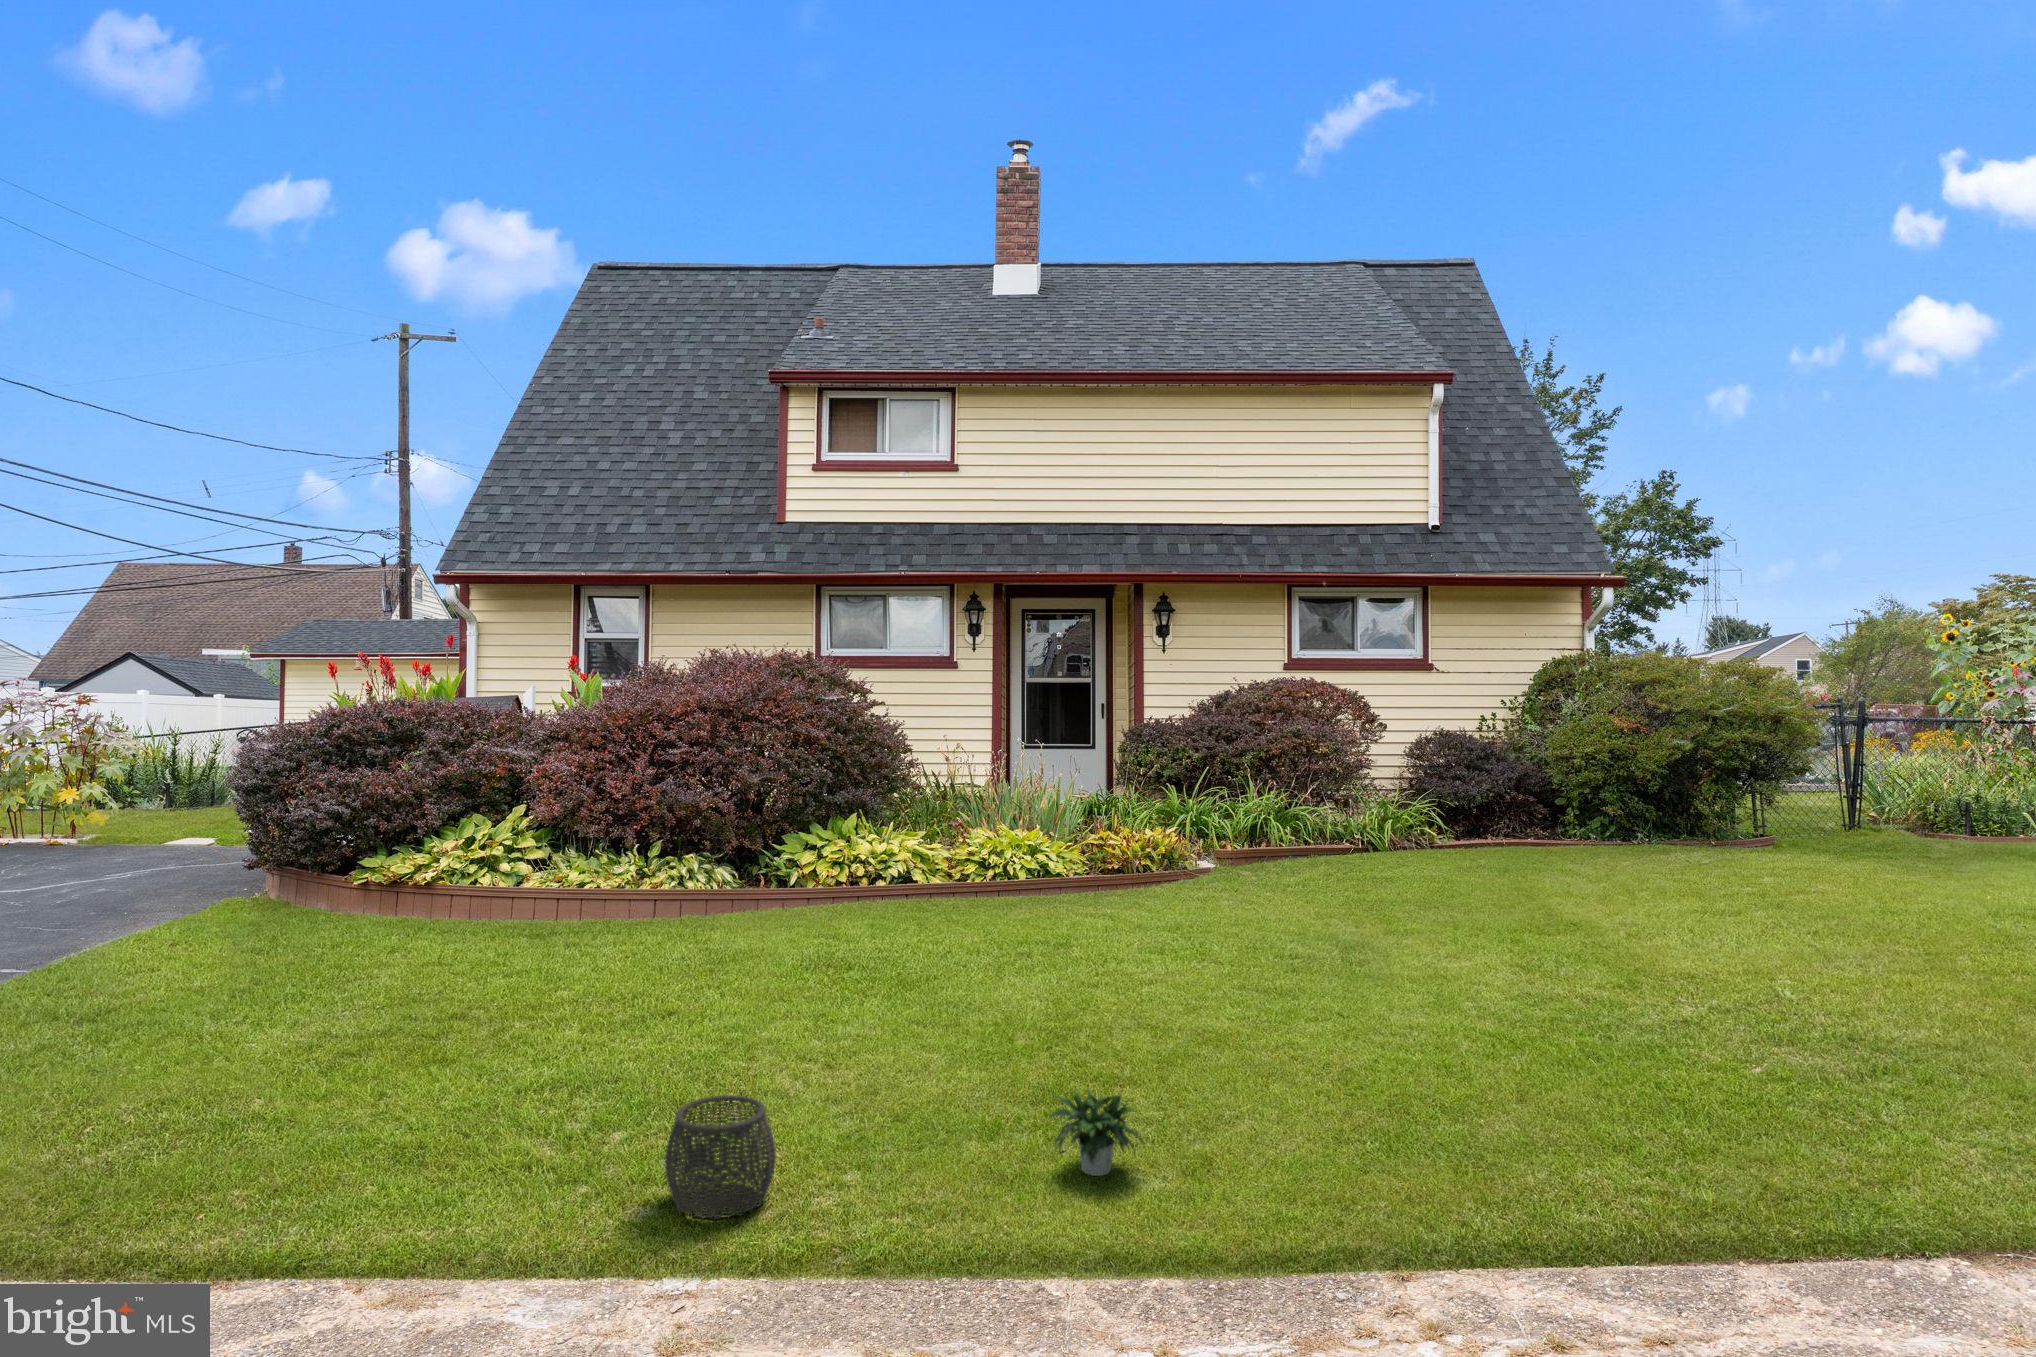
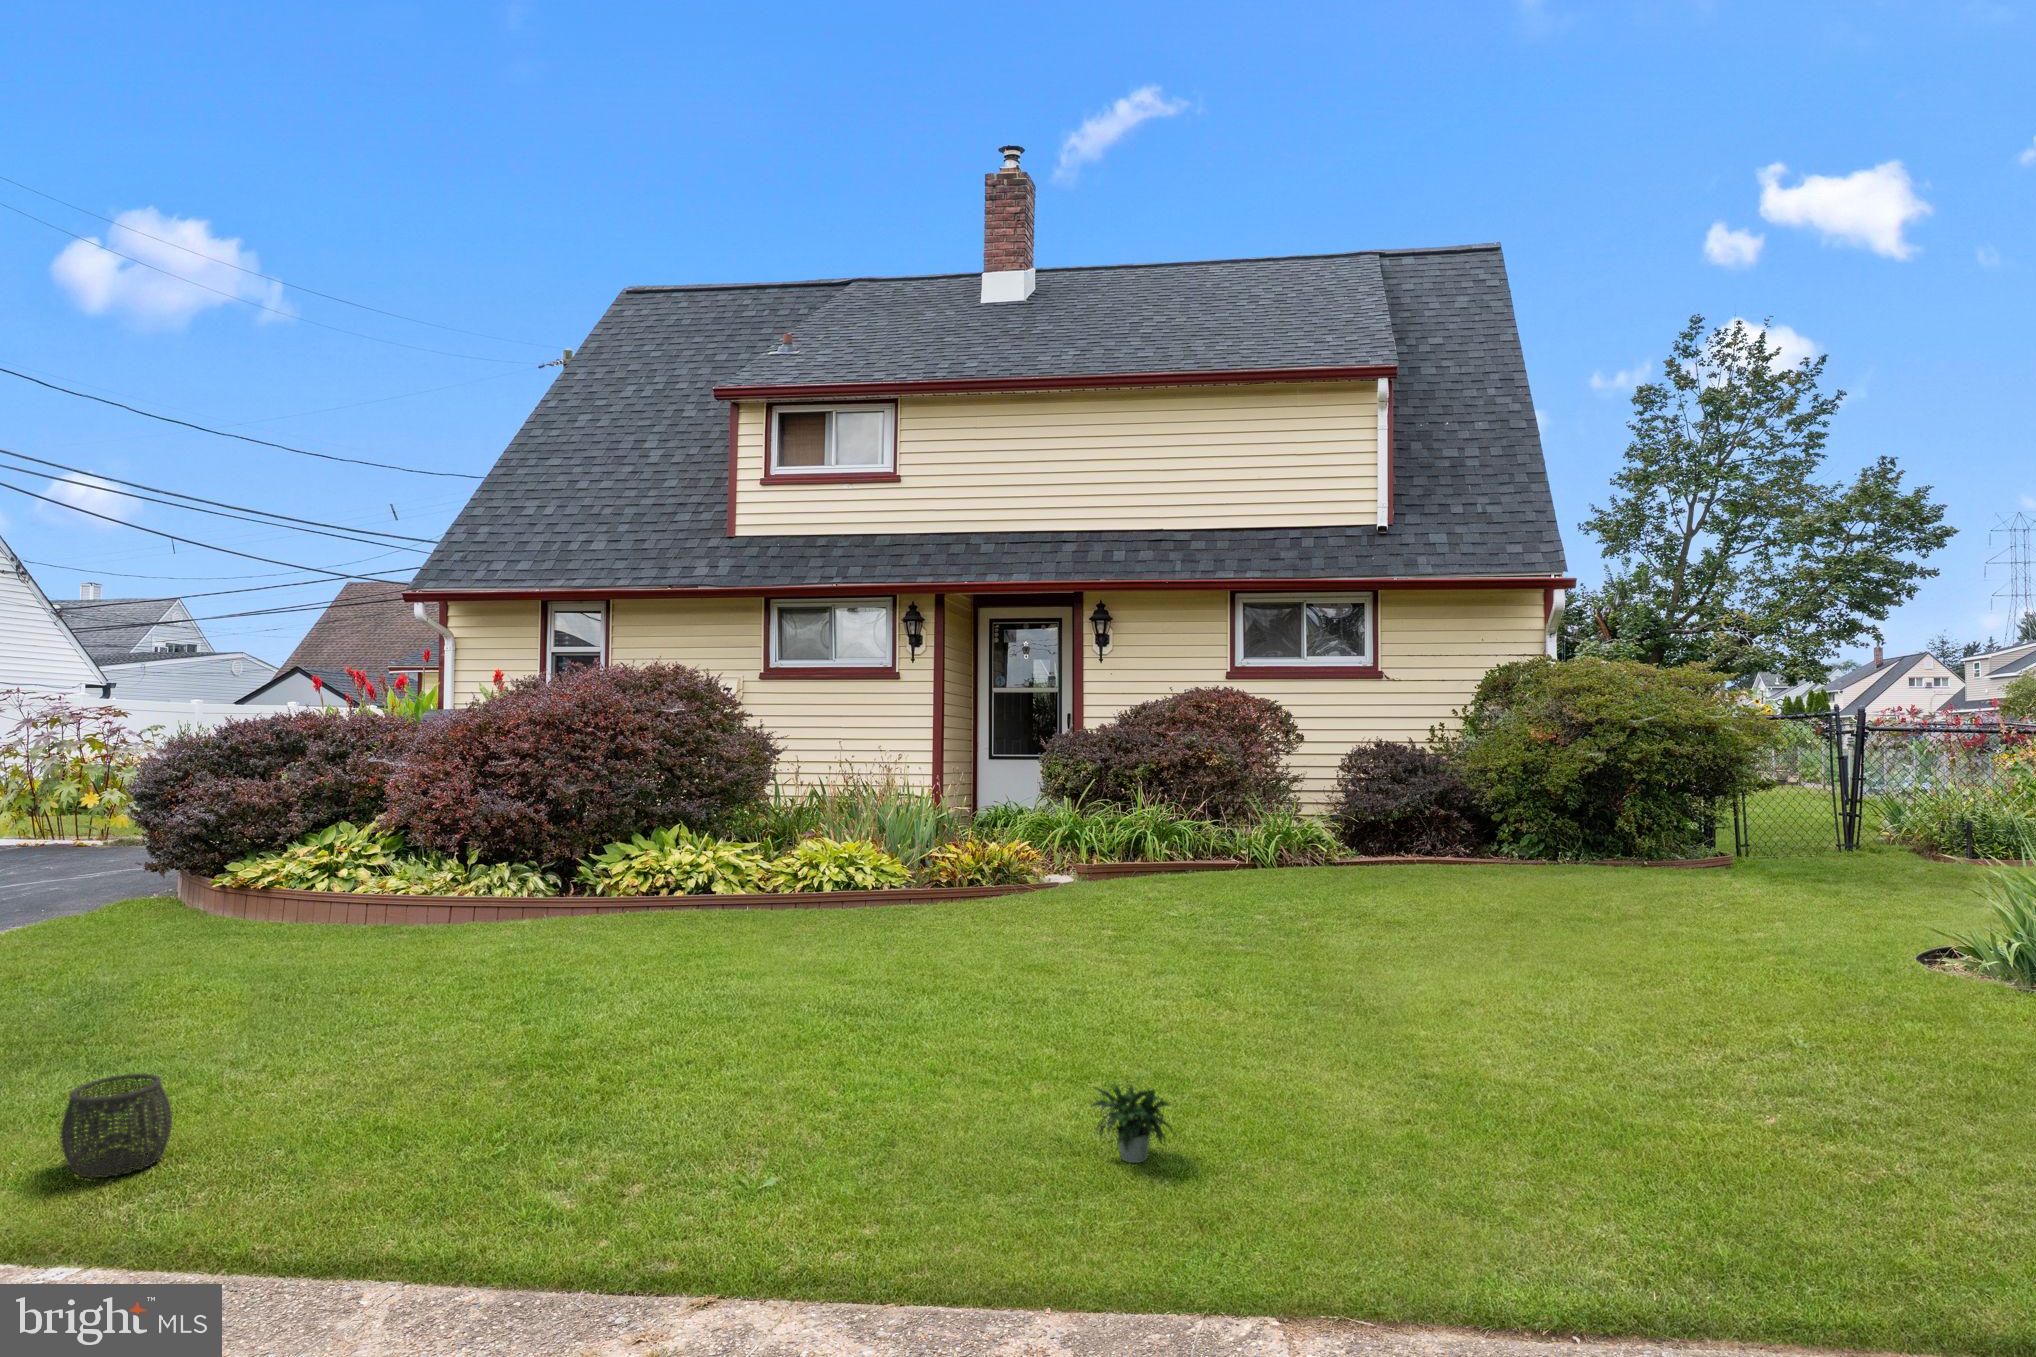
potted plant: present [1050,1090,1143,1176] -> present [1091,1081,1174,1163]

